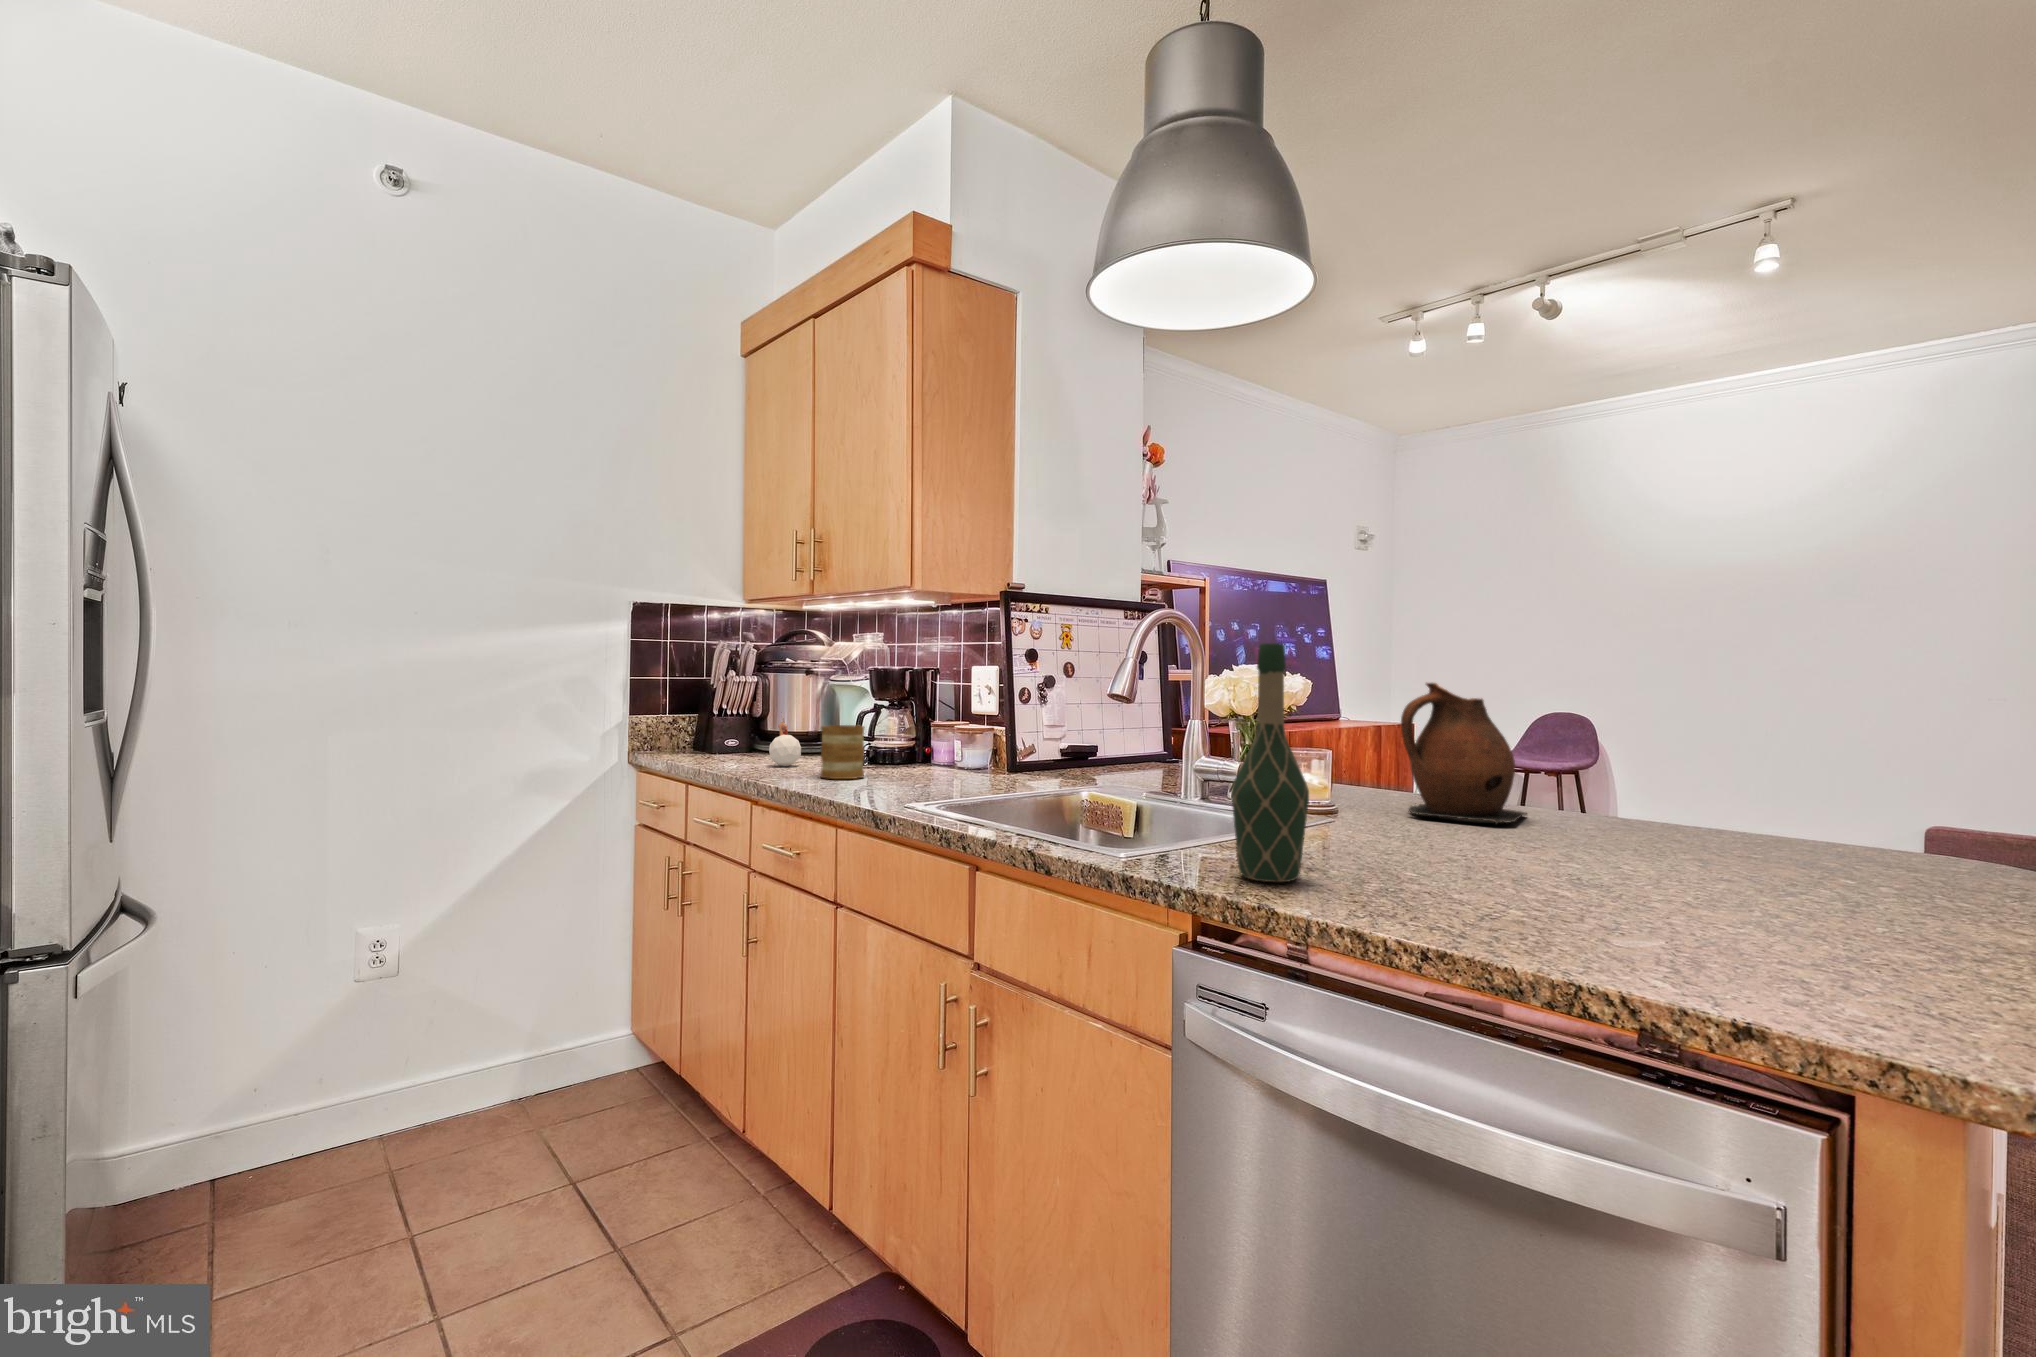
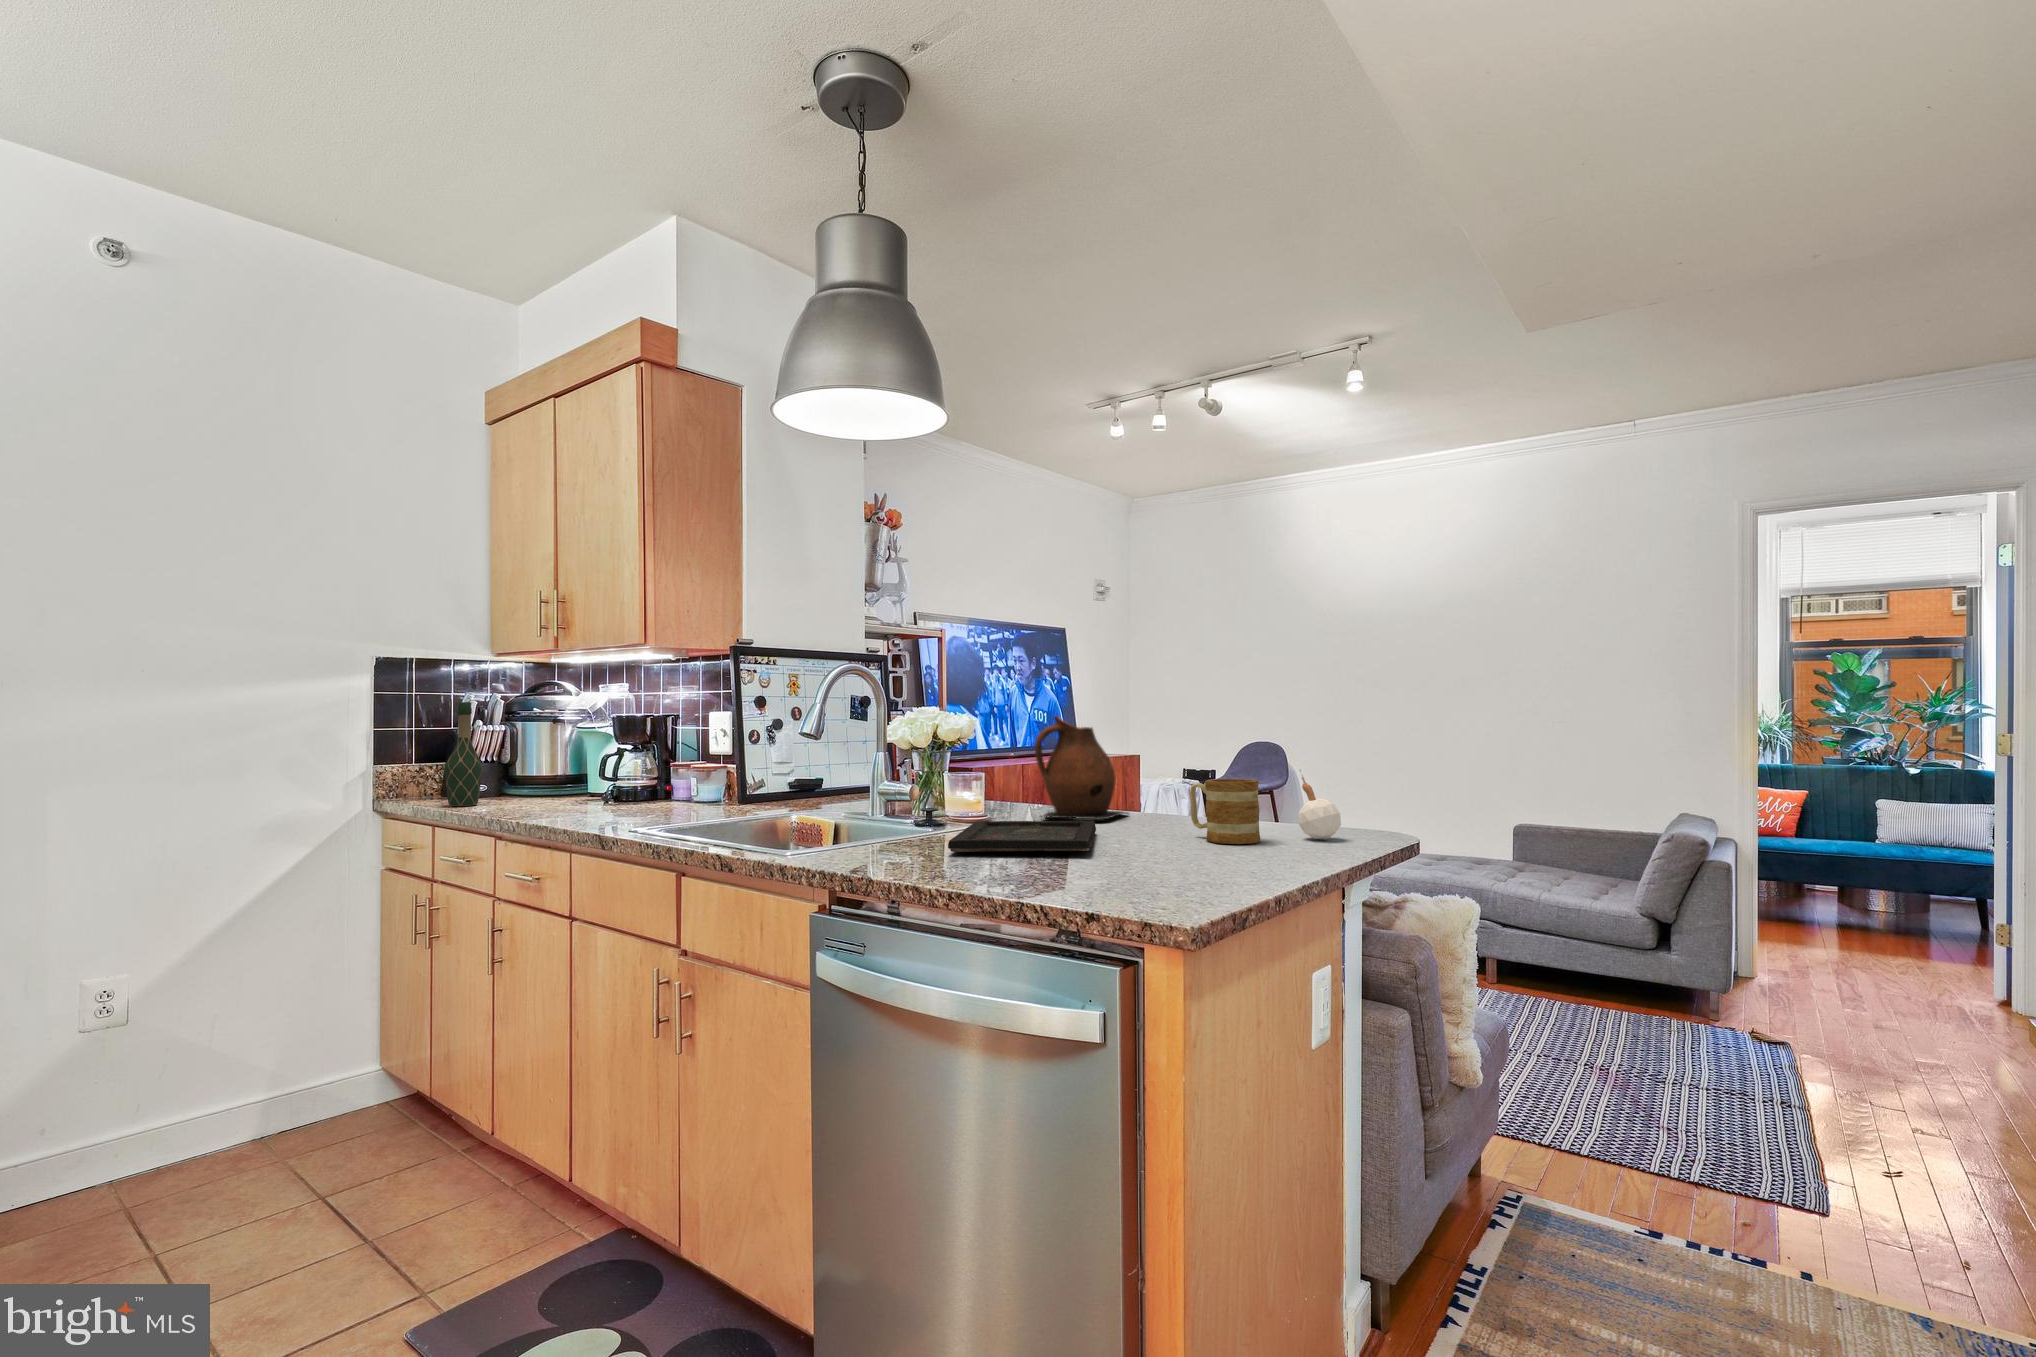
wine bottle: present [1231,643,1309,882] -> present [445,702,483,806]
candle: present [769,713,801,766] -> present [1298,770,1341,839]
mug: present [820,725,865,779] -> present [1190,779,1260,844]
tray: none [1340,819,1572,881] -> present [948,821,1096,852]

